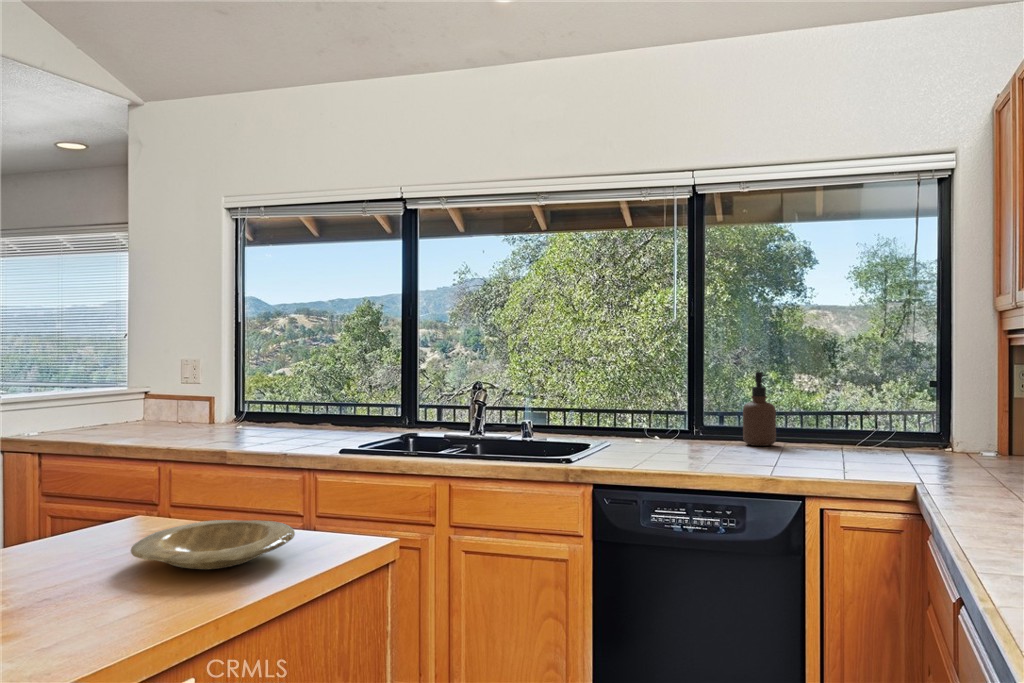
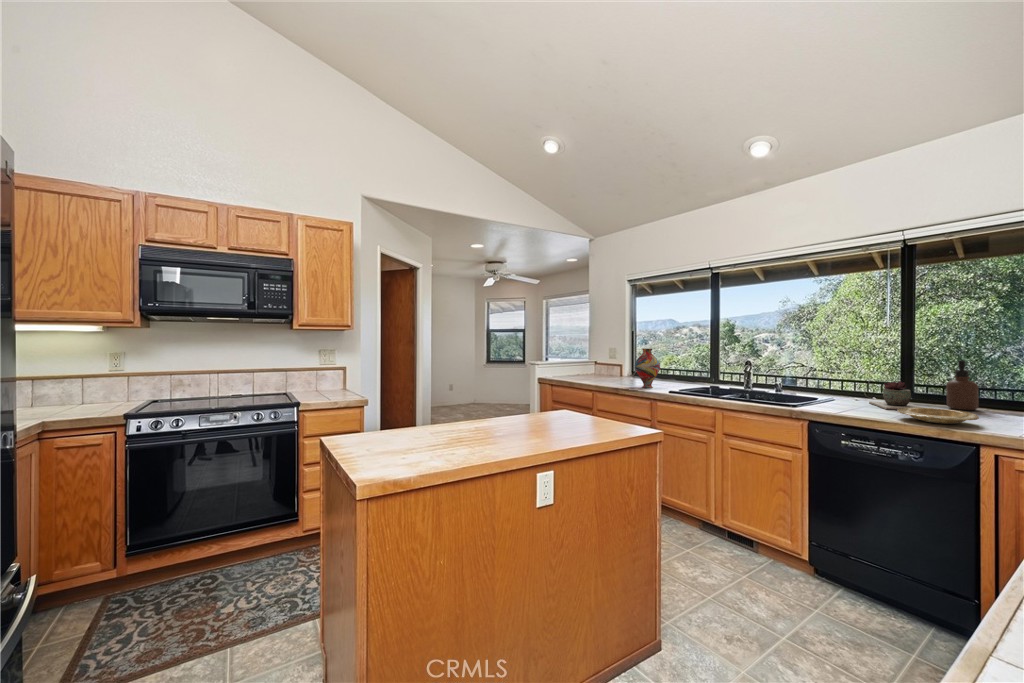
vase: none [258,358,314,446] -> present [635,348,660,388]
succulent plant: none [657,407,732,453] -> present [869,381,920,409]
plate: present [131,520,295,570] -> present [897,407,979,424]

